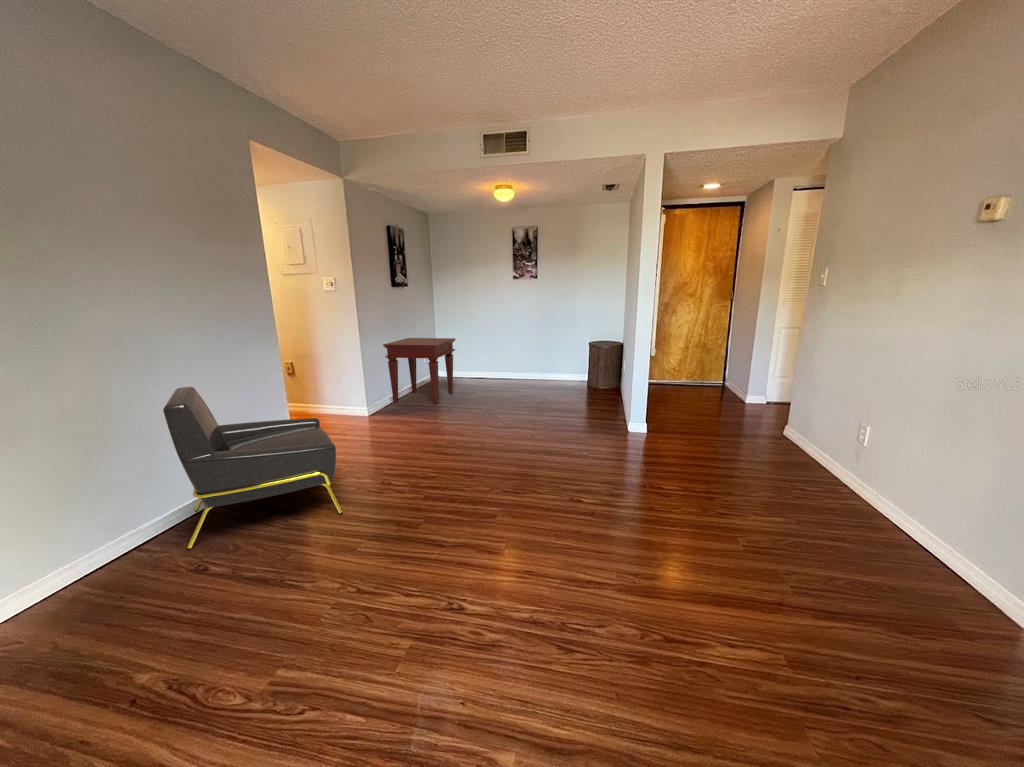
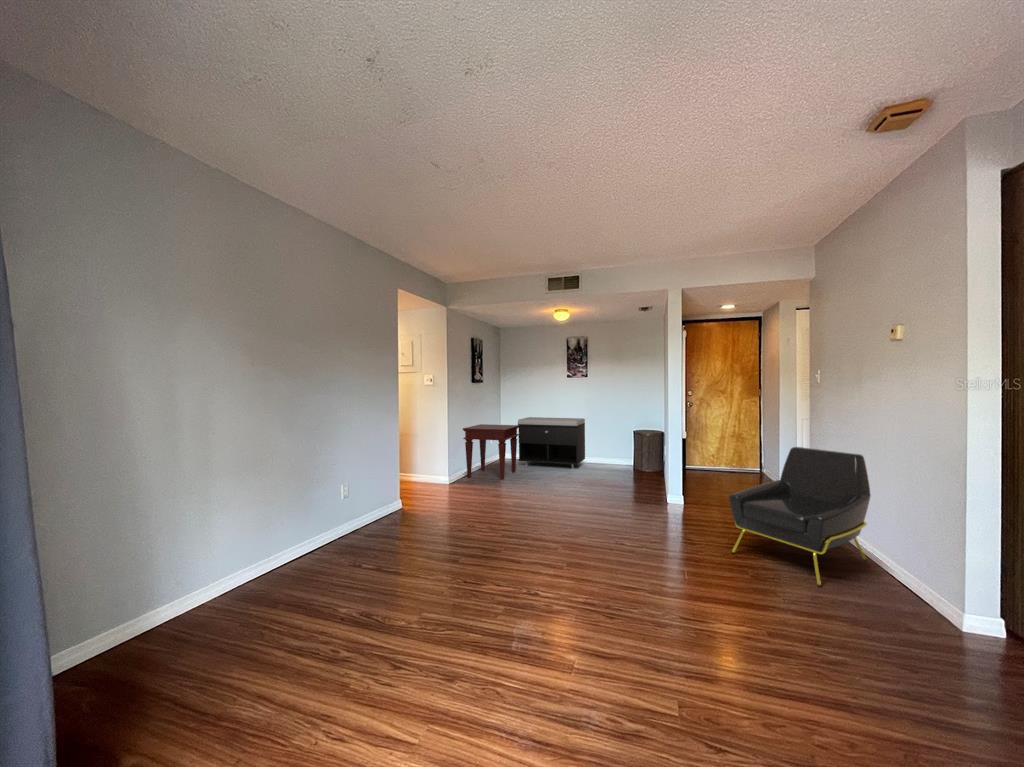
storage bench: none [455,327,533,387] -> present [518,417,585,469]
armchair: present [163,387,343,550] -> present [729,447,871,587]

